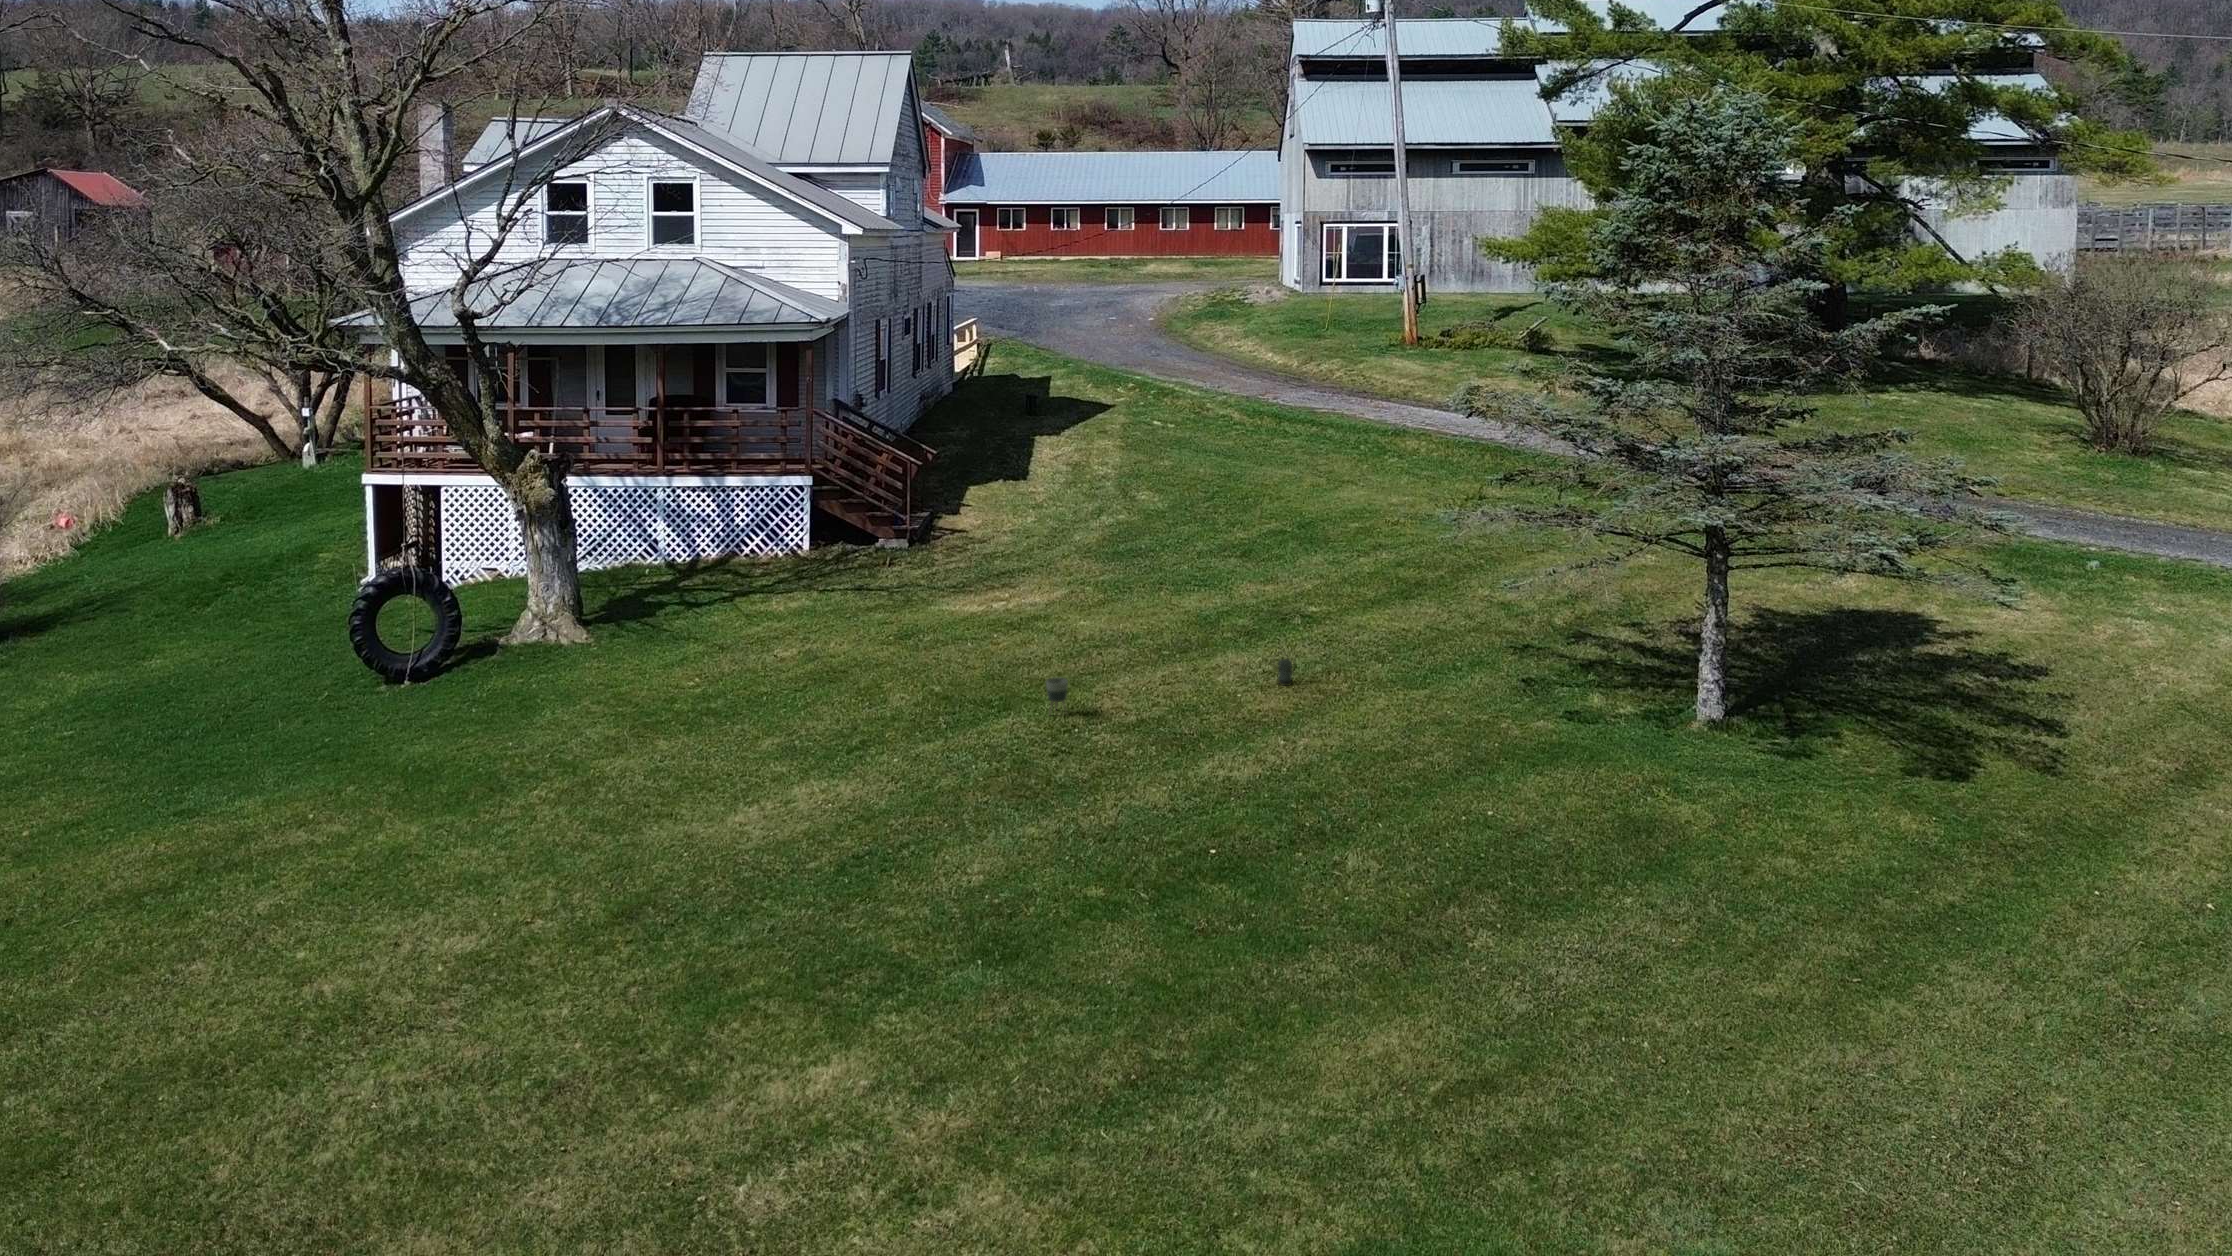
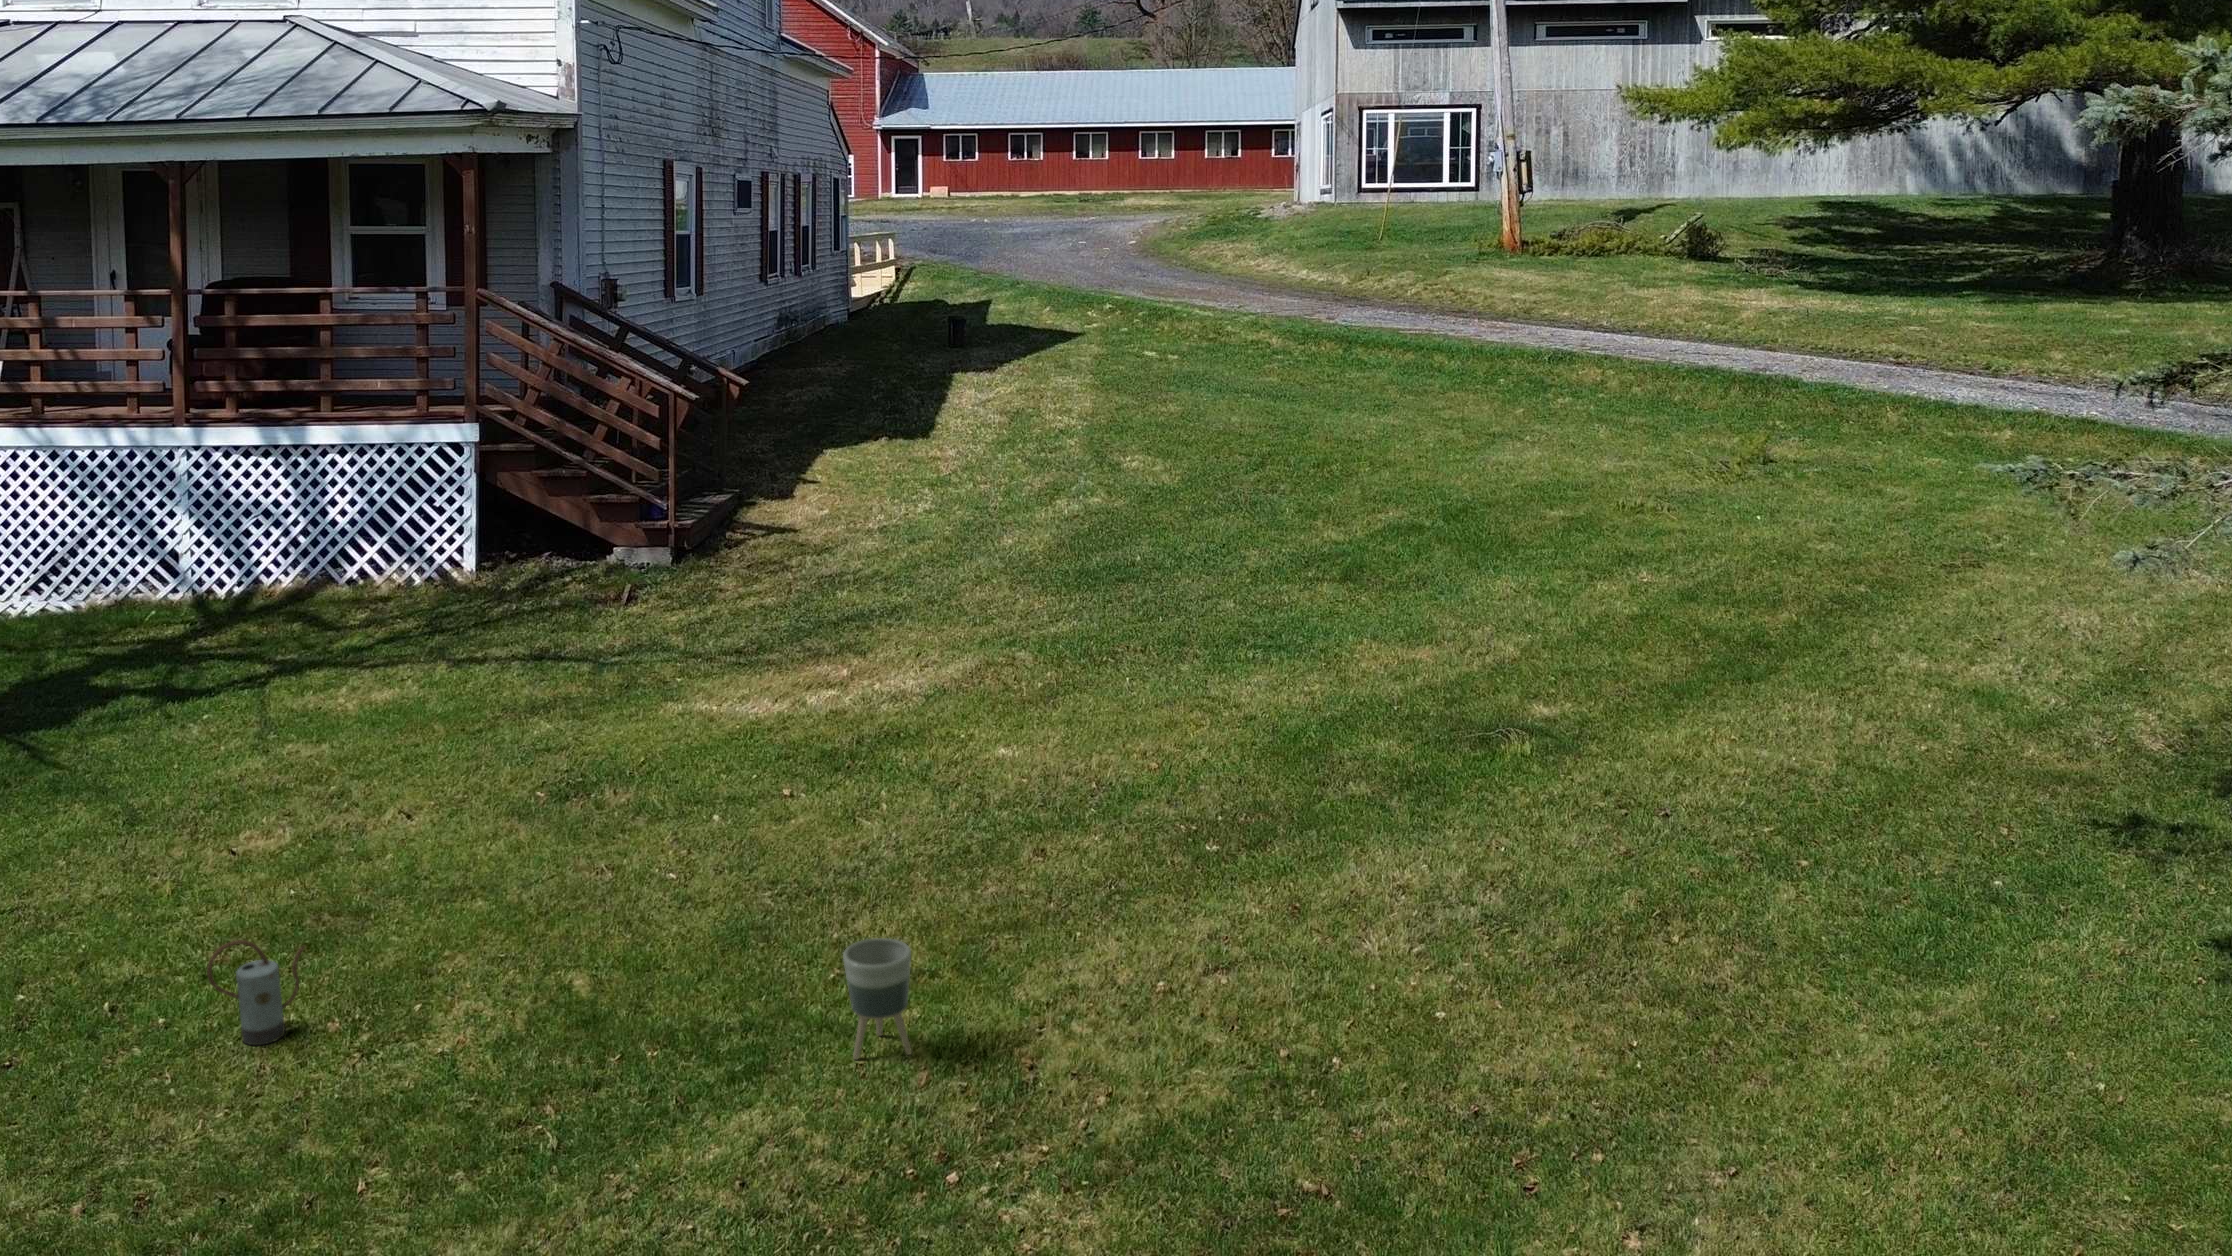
watering can: present [1278,656,1294,686] -> present [207,940,305,1045]

